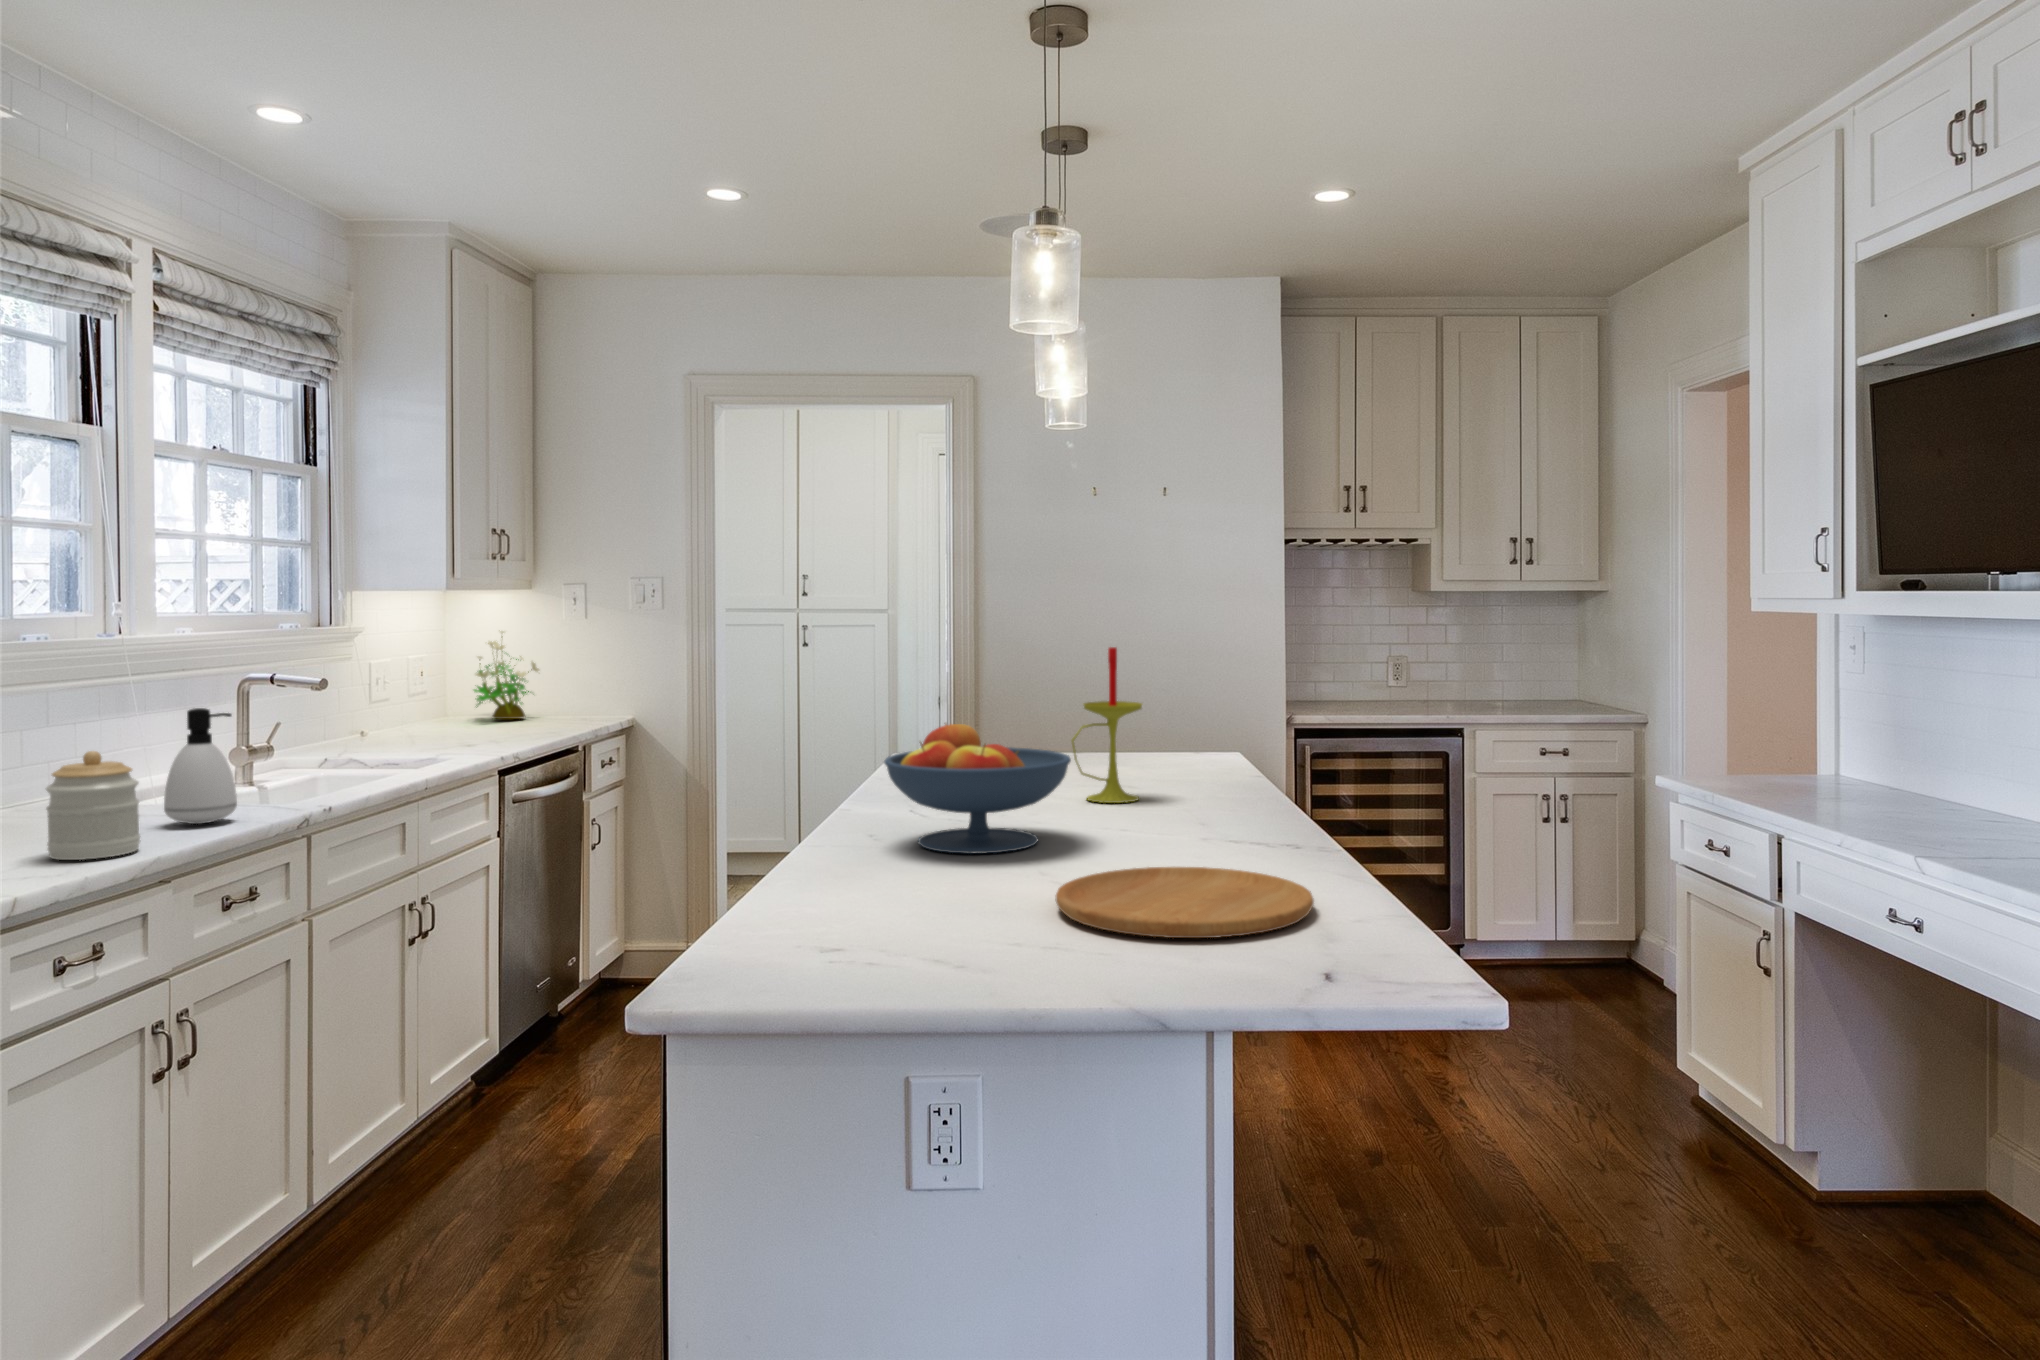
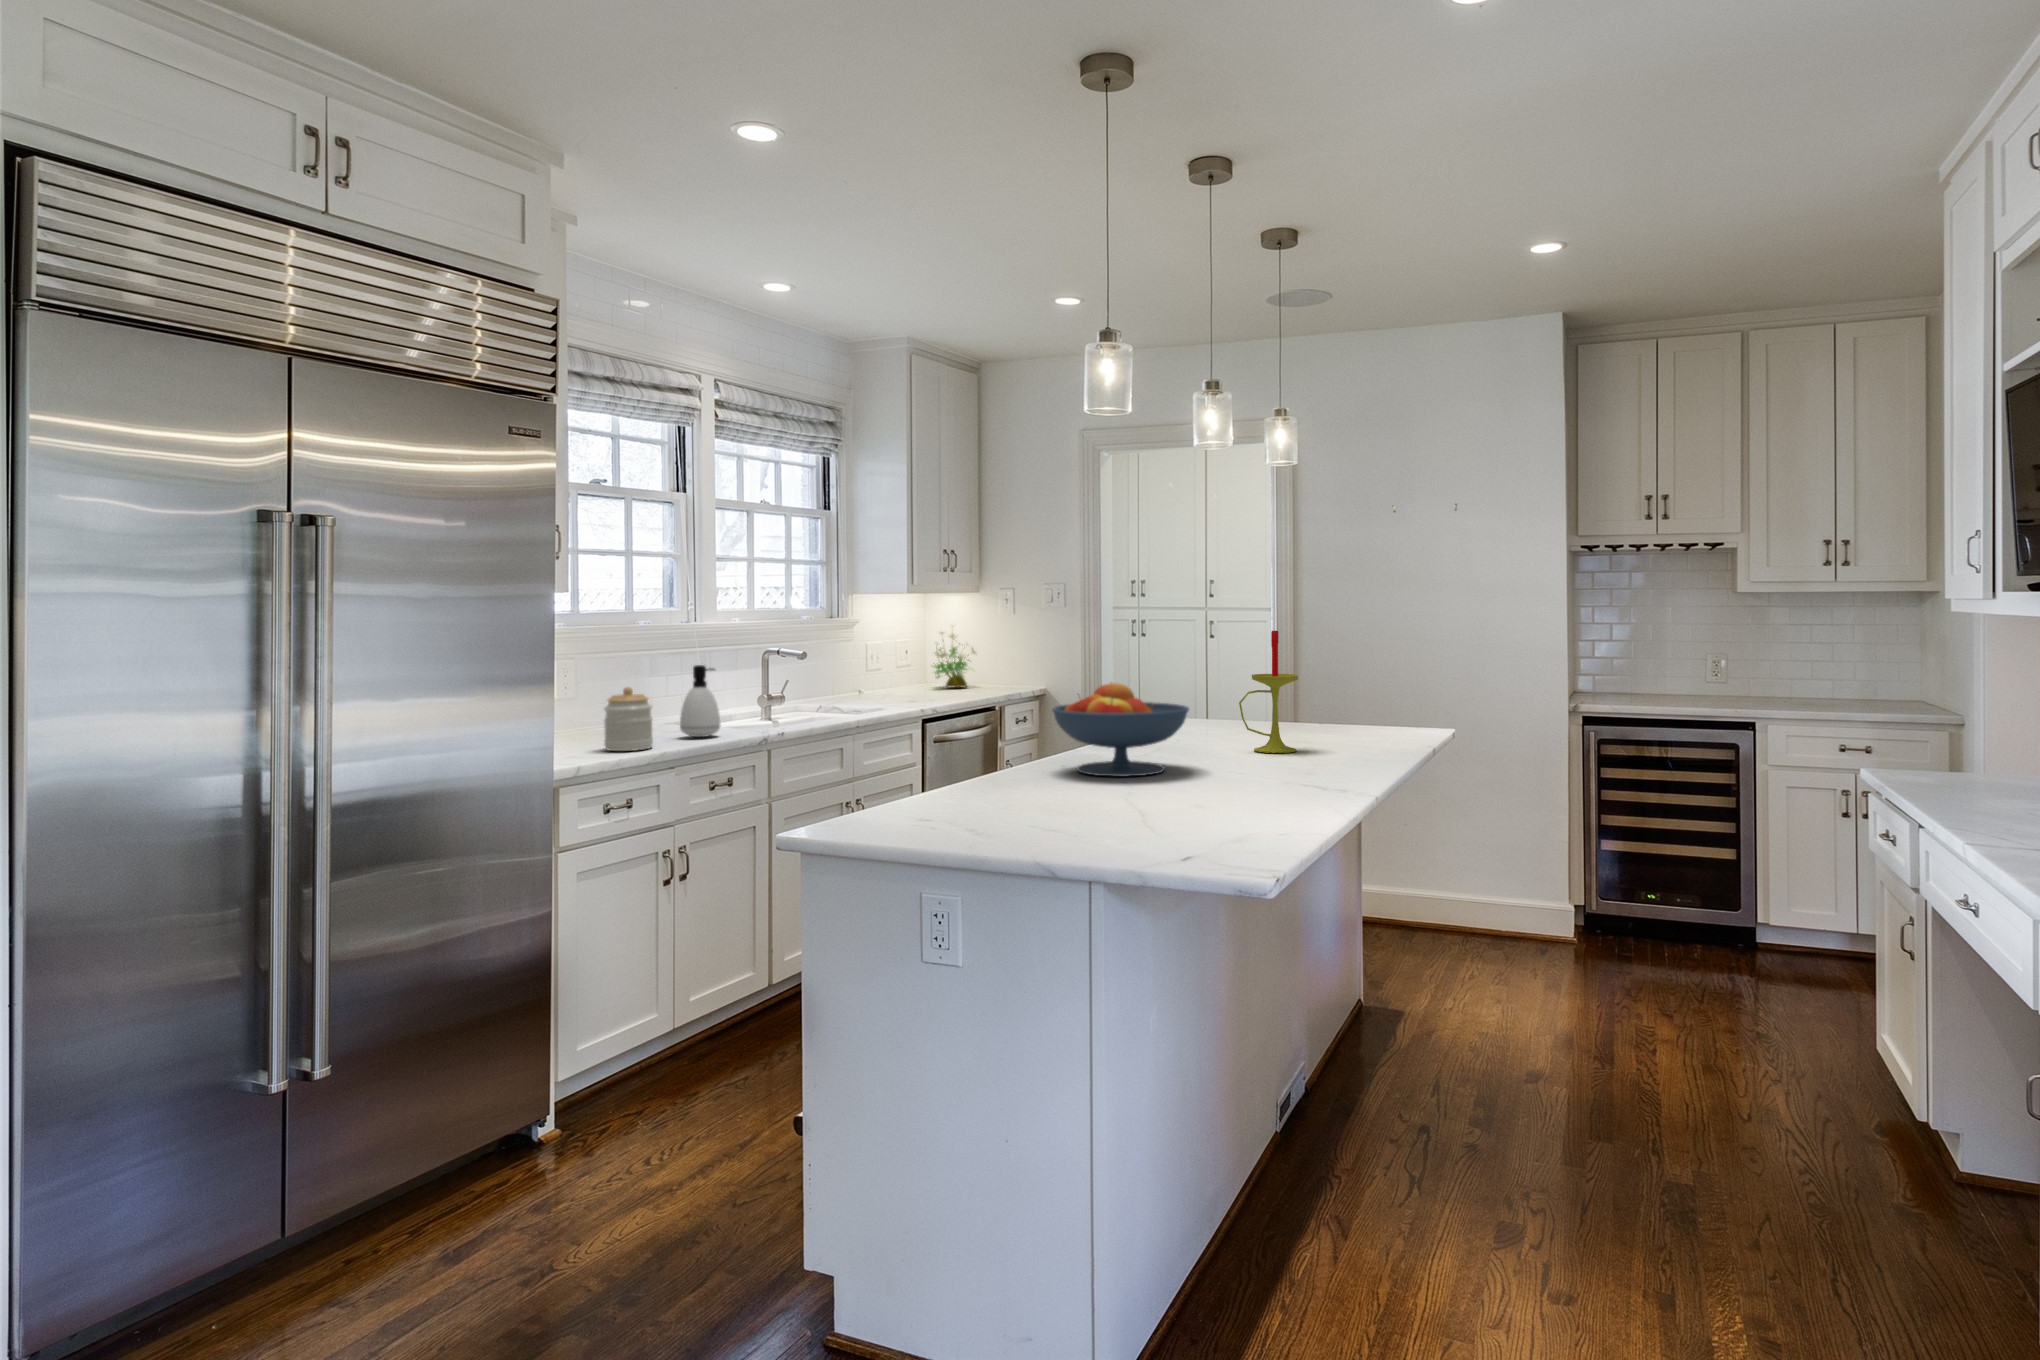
cutting board: present [1056,867,1314,938] -> none [1083,788,1275,830]

